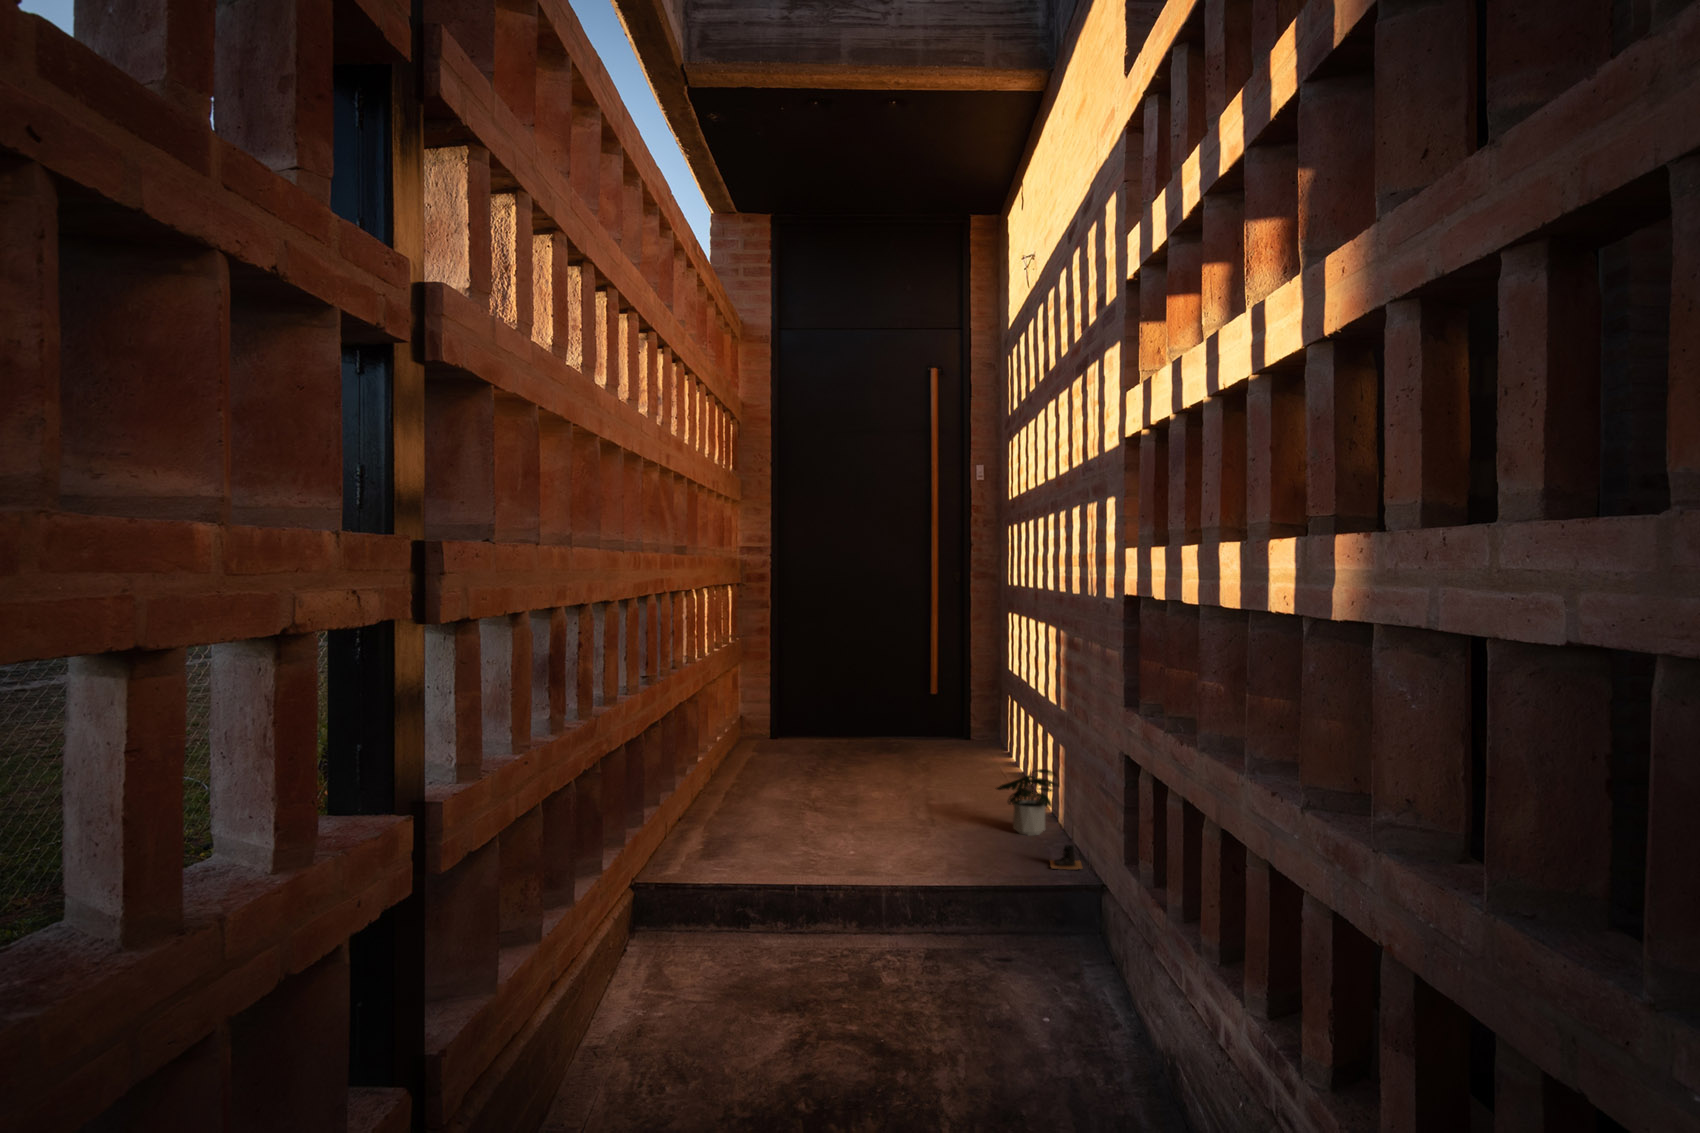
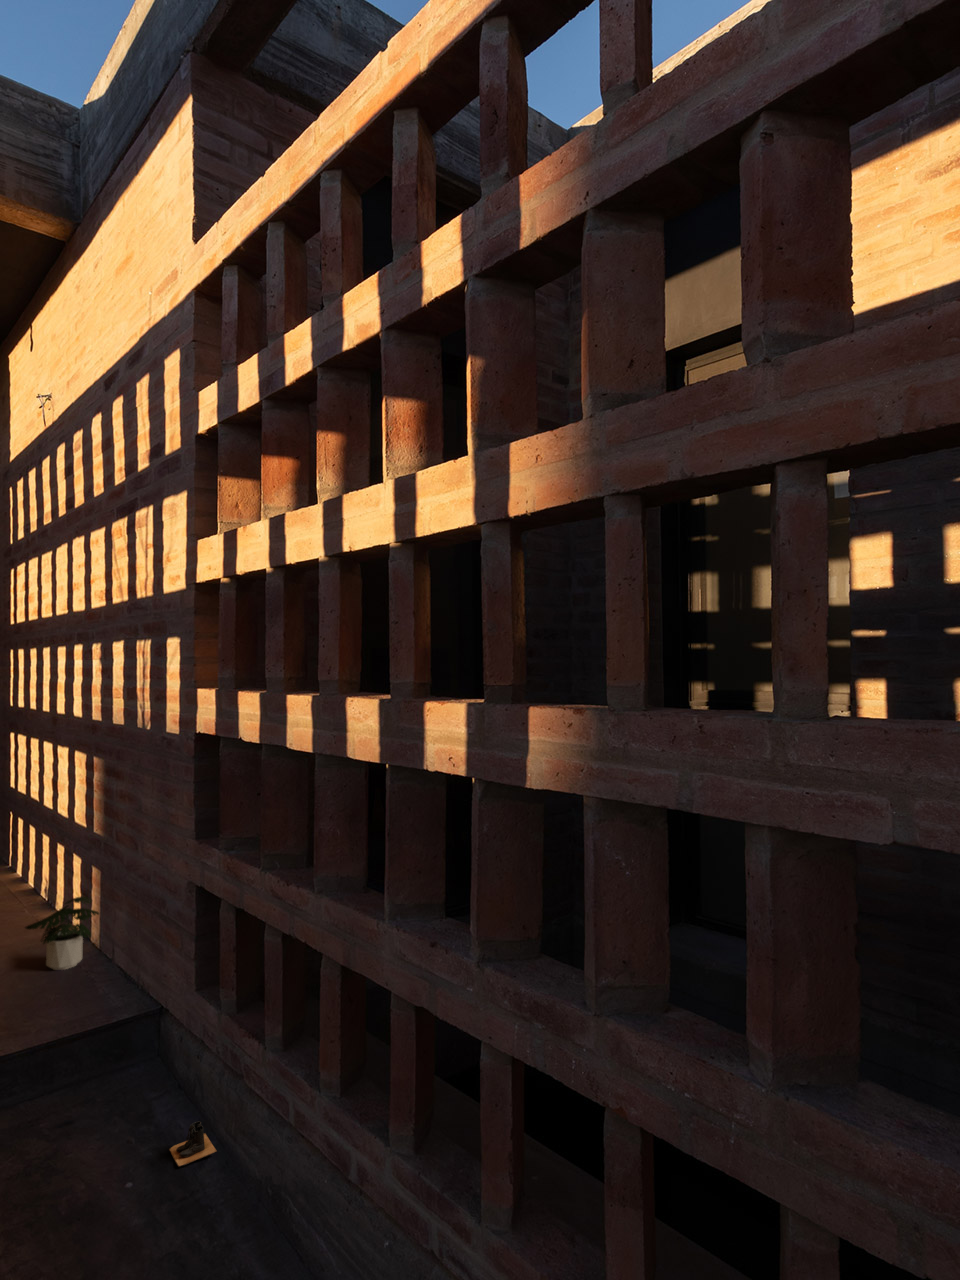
boots: present [1050,845,1083,870] -> present [169,1121,217,1167]

